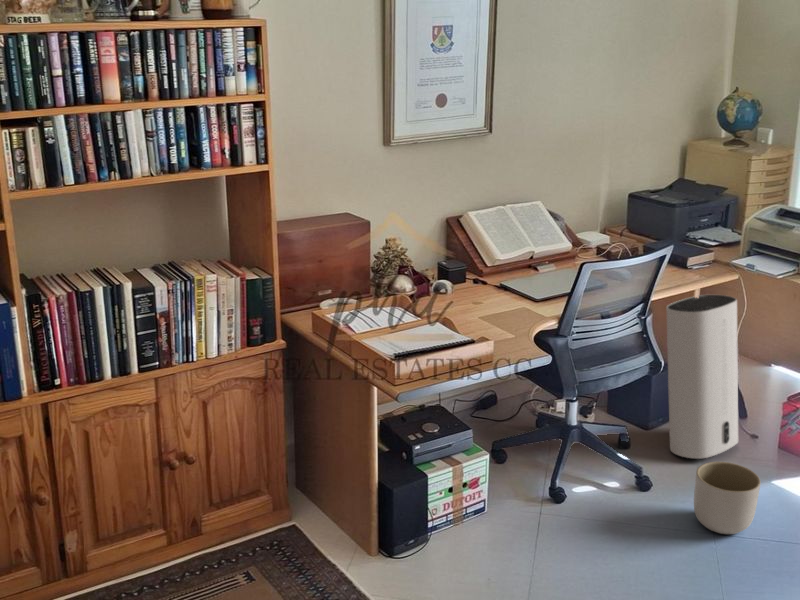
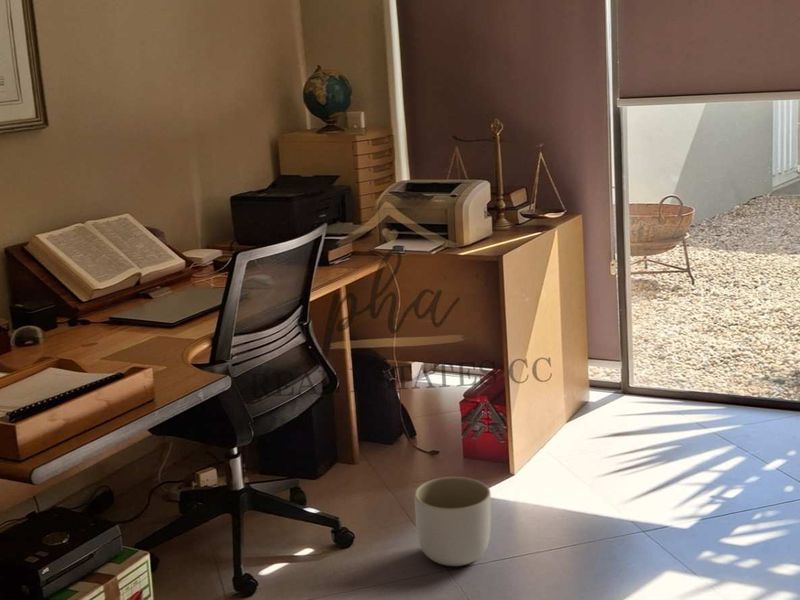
air purifier: present [666,295,738,458] -> none [317,290,424,493]

